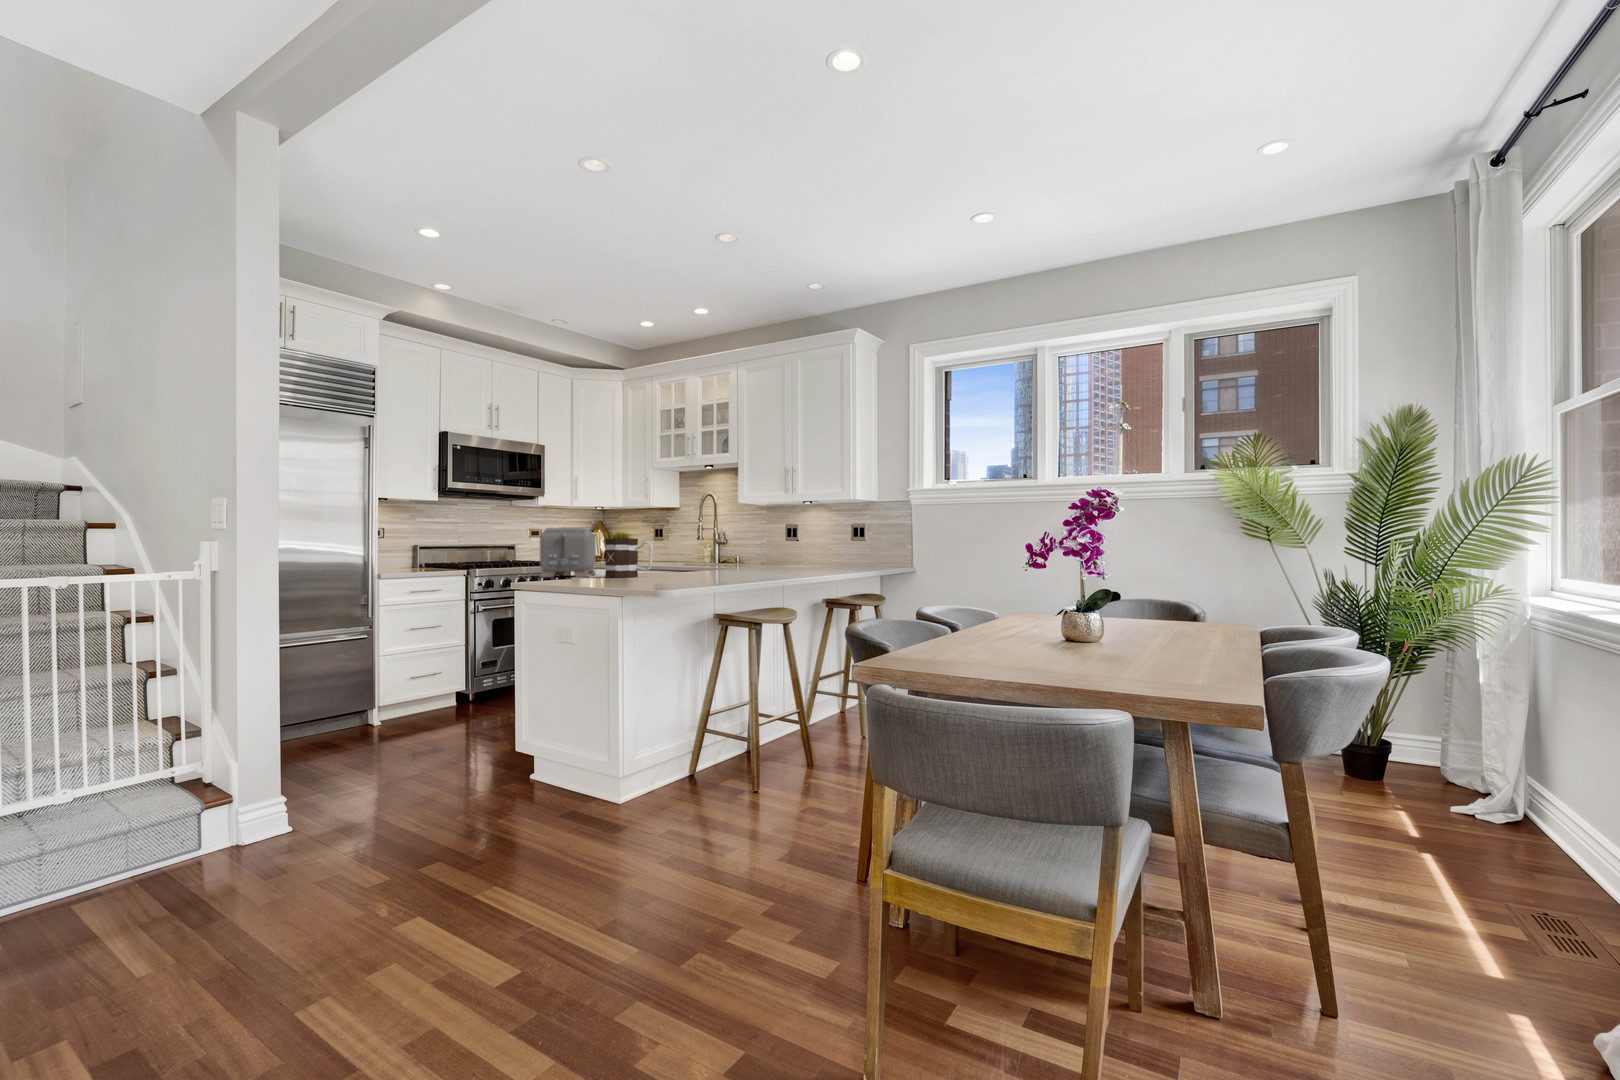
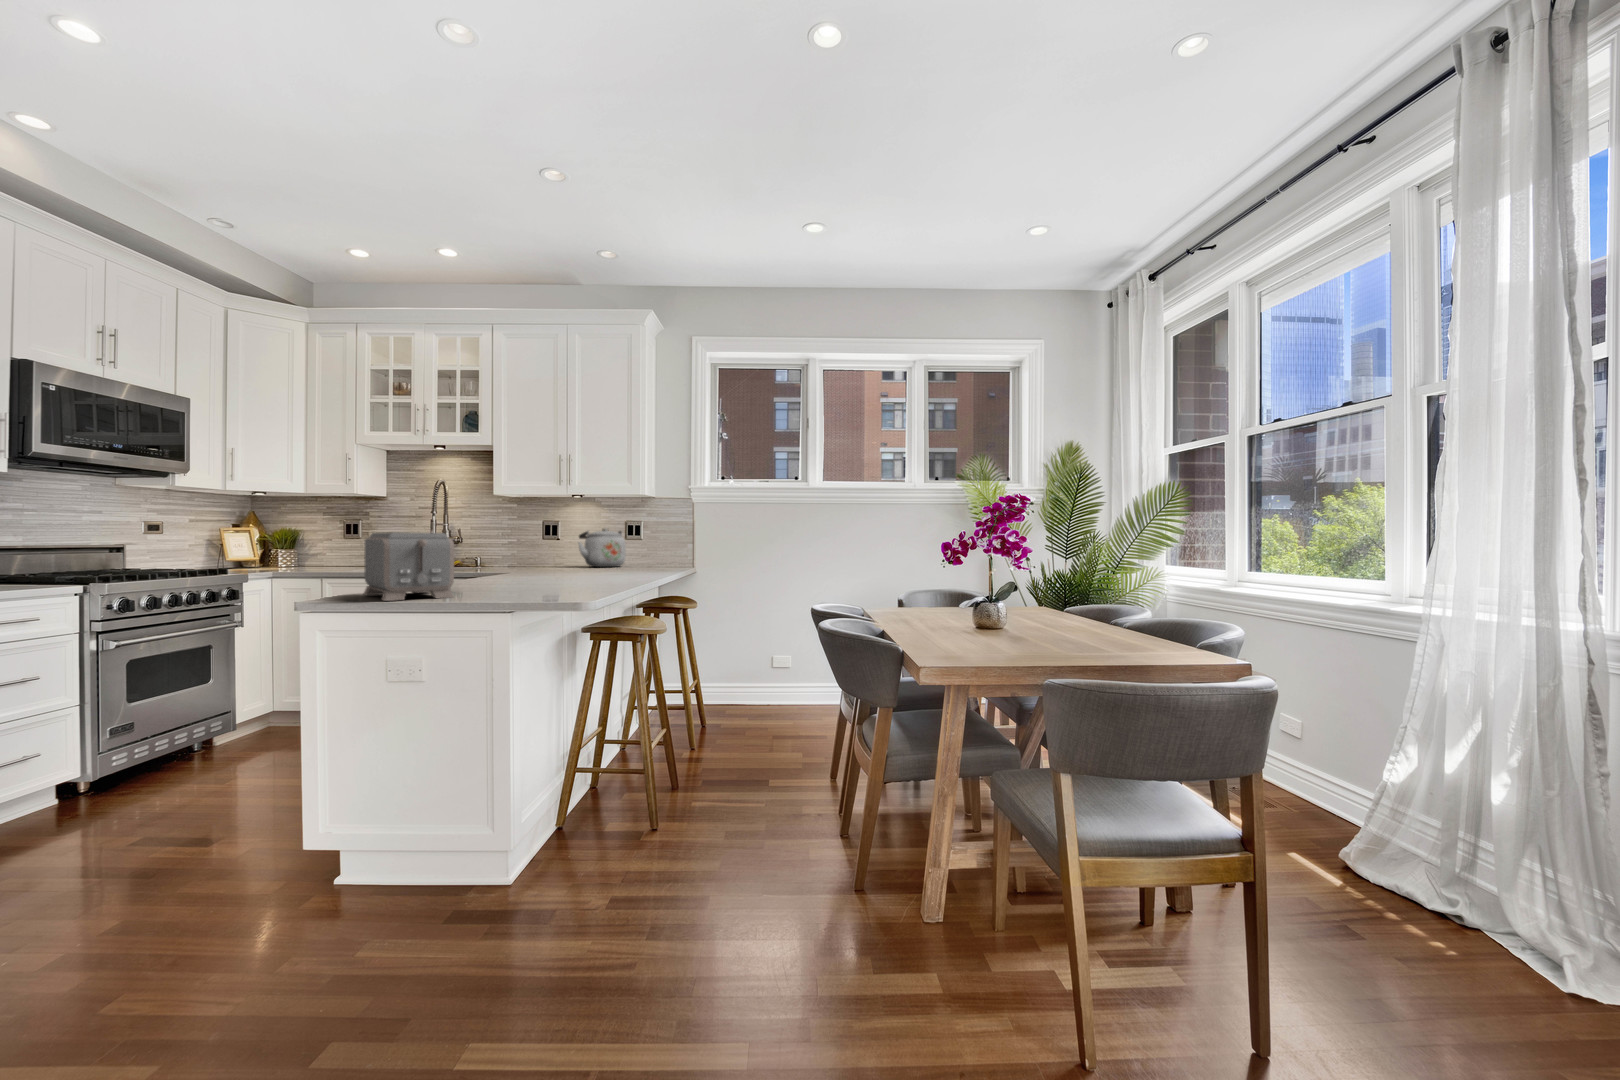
kettle: none [803,530,847,566] -> present [578,528,626,567]
mug: present [605,538,653,577] -> none [497,548,564,598]

